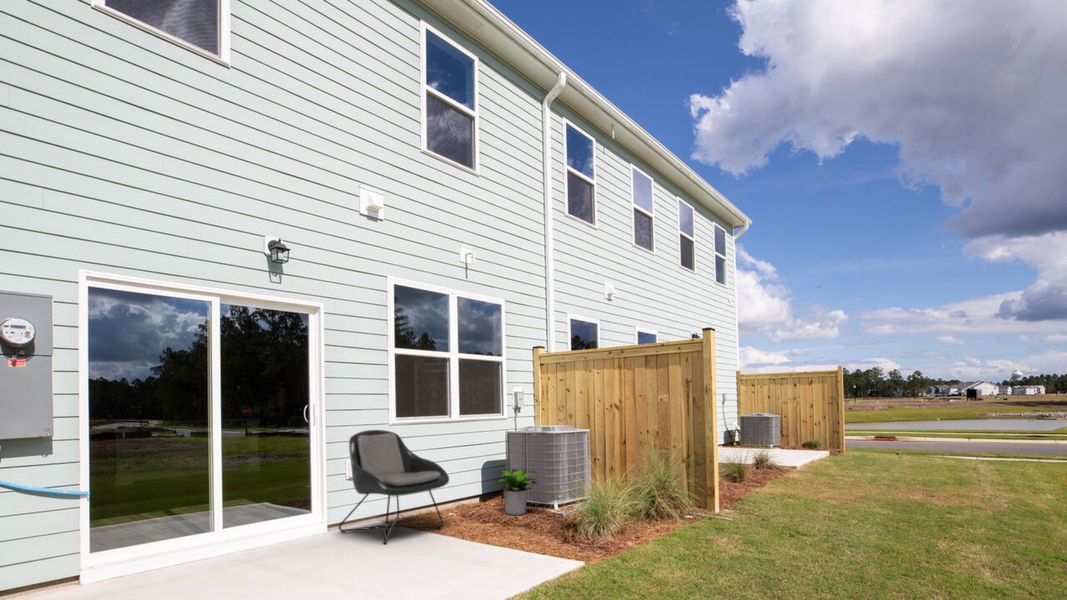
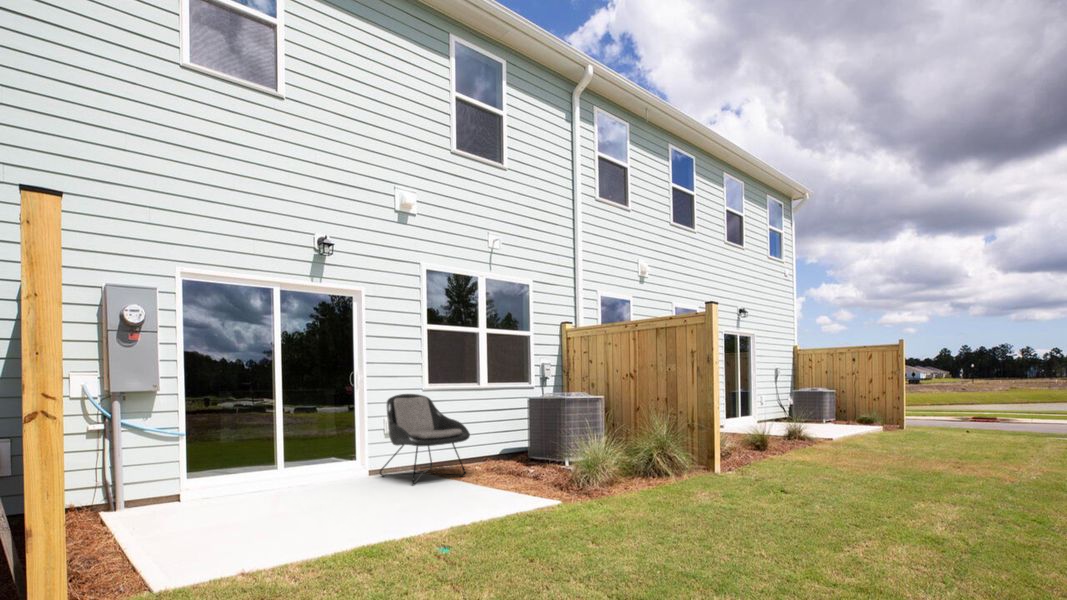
potted plant: present [496,469,537,515] -> none [514,431,554,470]

